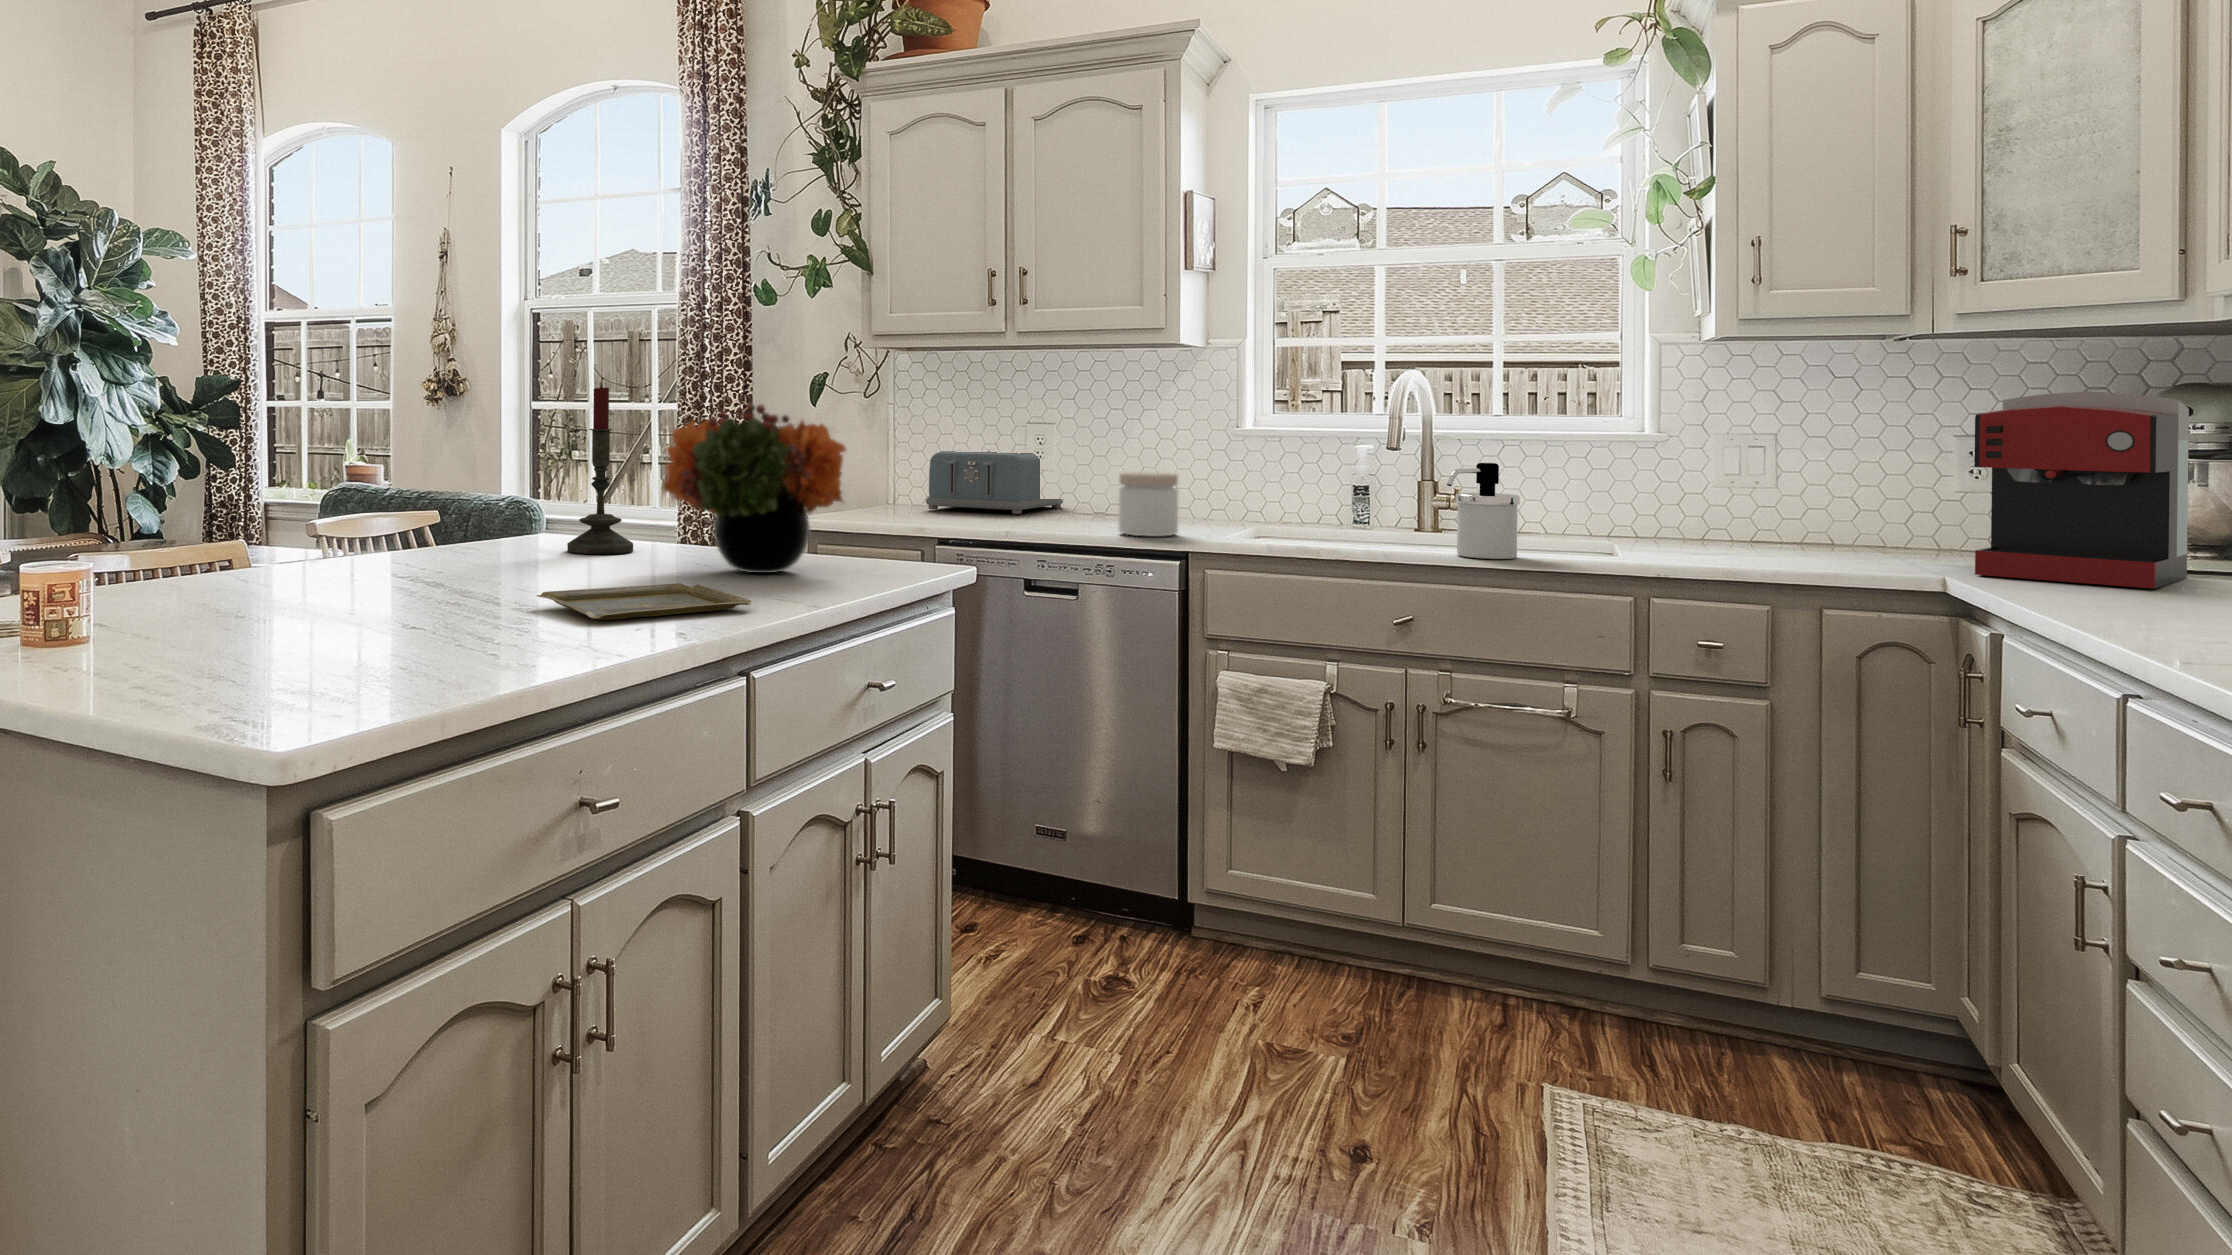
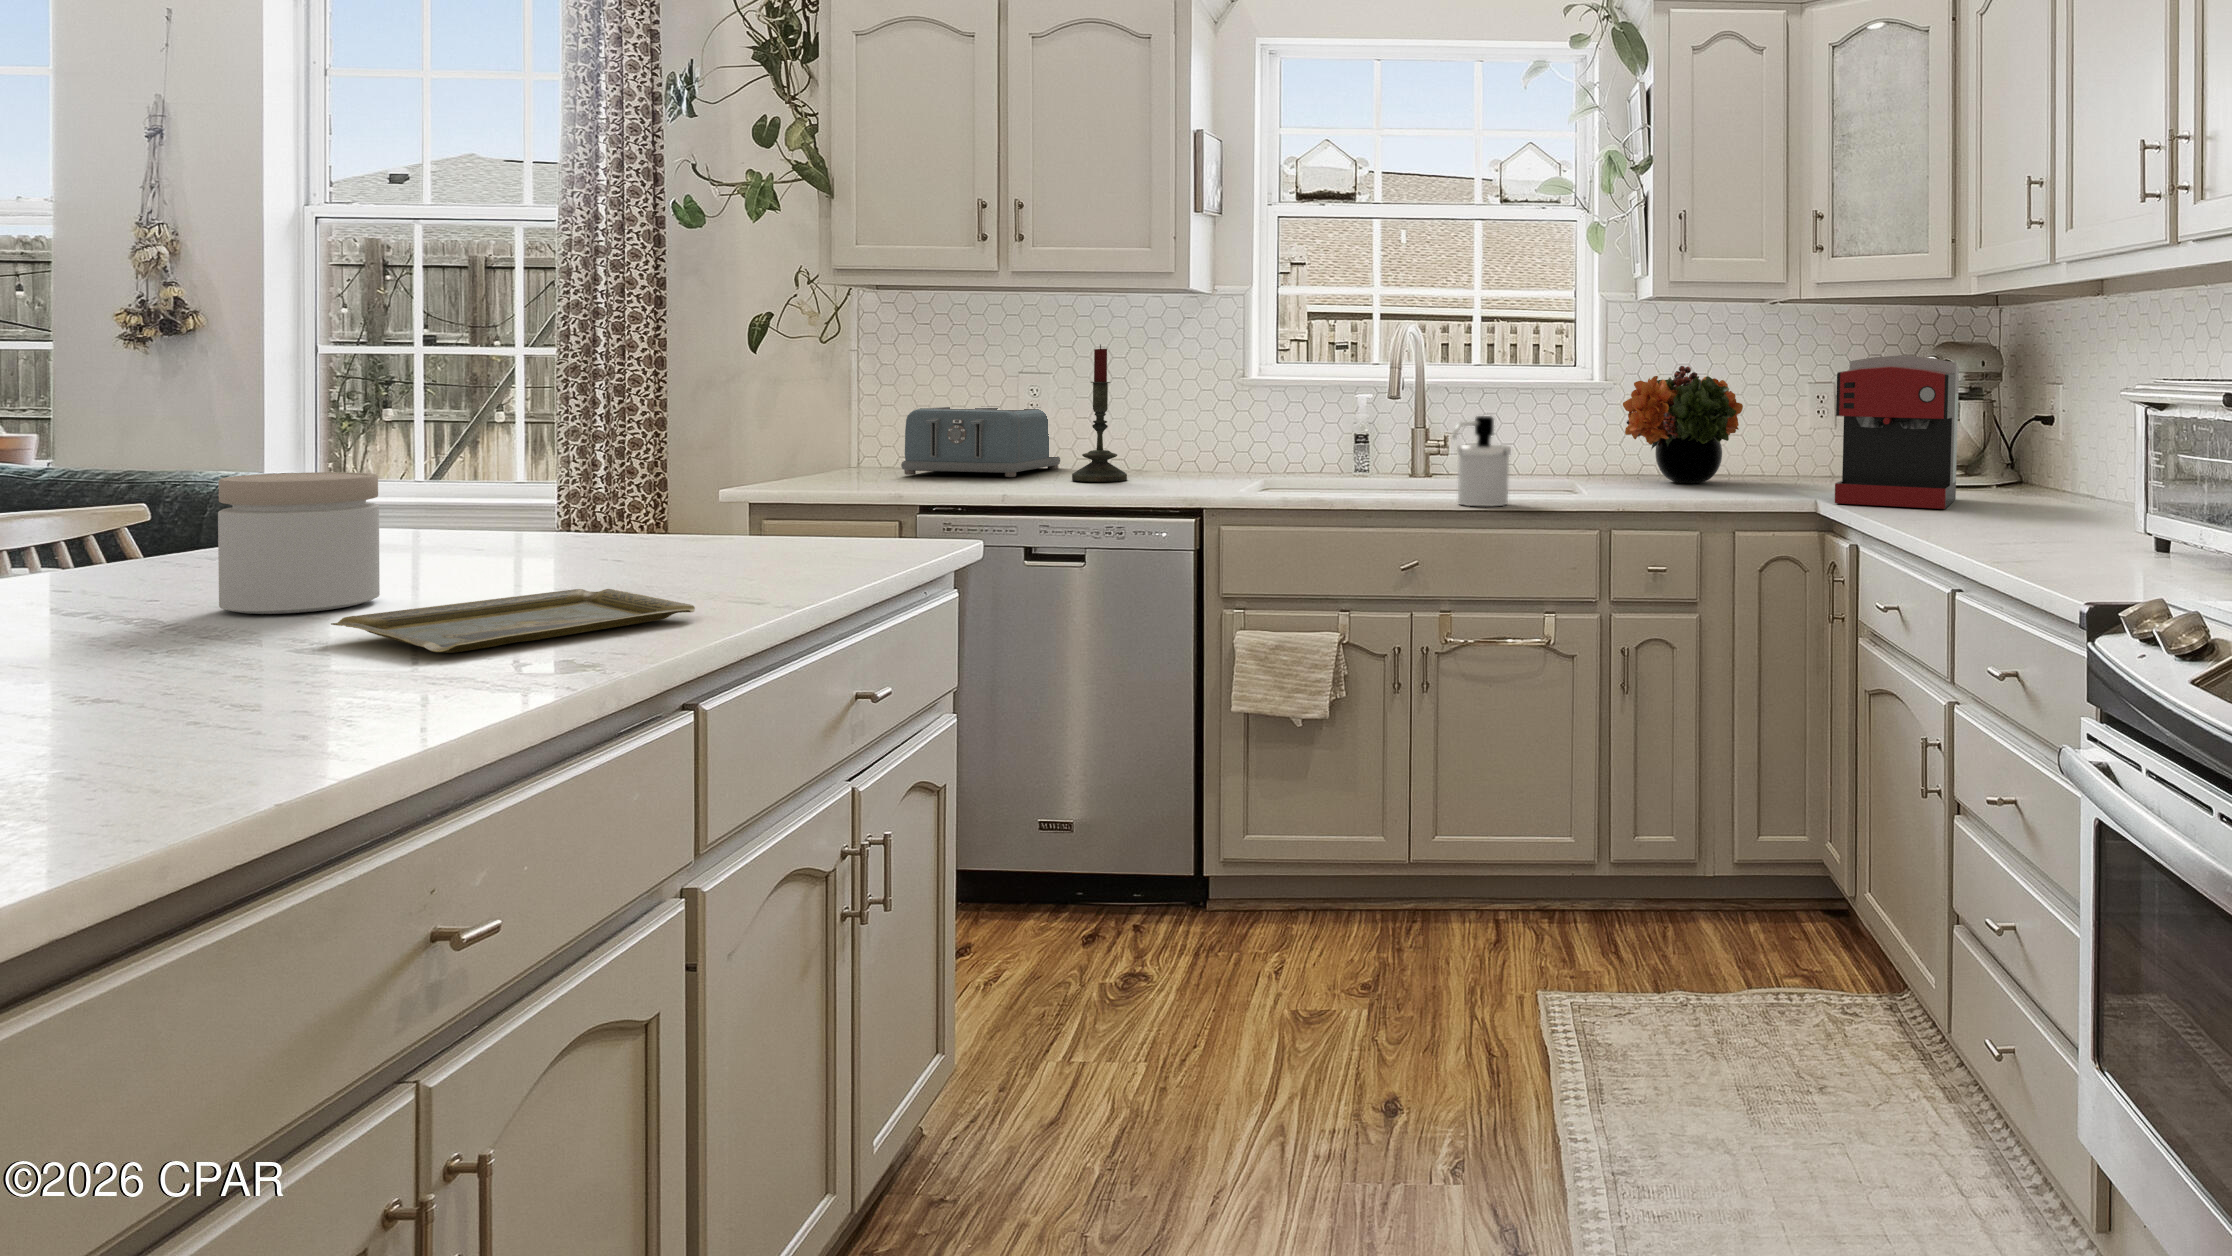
candle: present [567,383,633,554] -> present [1072,344,1127,482]
flower arrangement: present [664,403,846,573] -> present [1623,366,1743,483]
jar: present [1119,473,1178,537] -> present [218,472,380,614]

